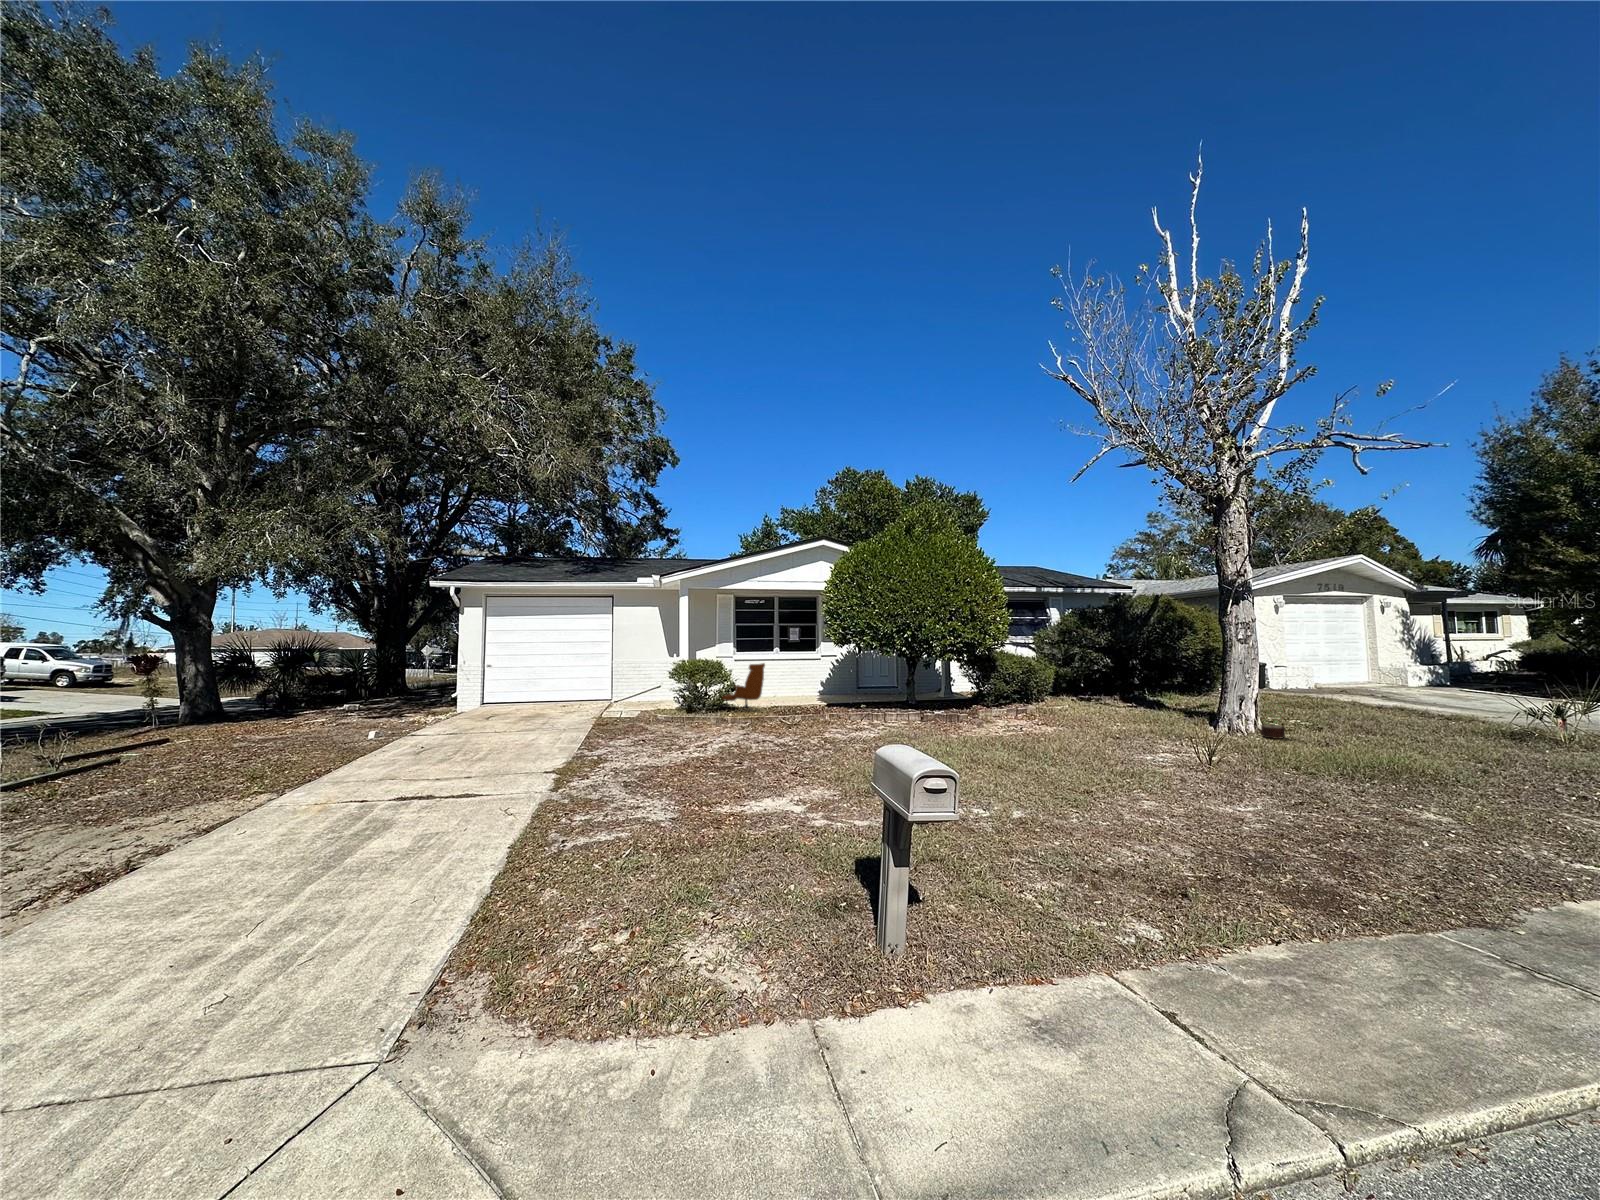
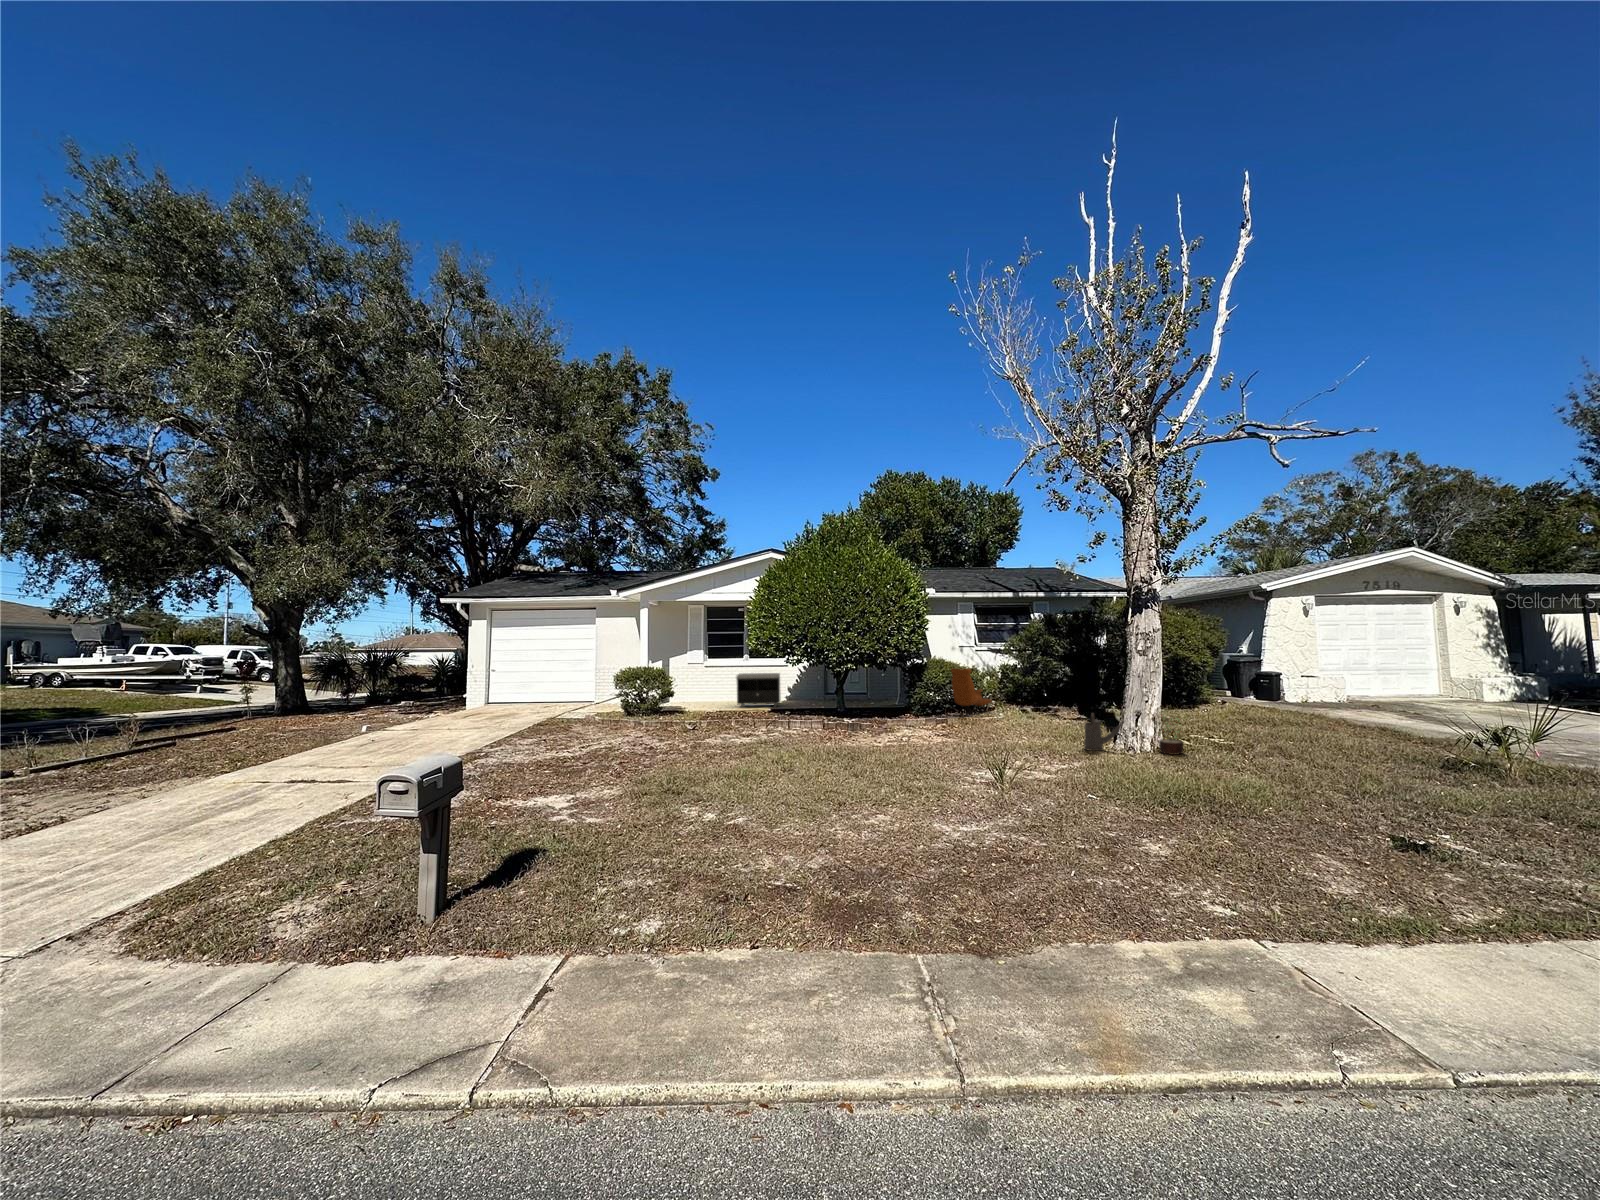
lounge chair: present [722,663,765,709] -> present [951,668,992,715]
storage bench: none [774,665,819,701] -> present [736,673,781,707]
watering can: none [1185,701,1230,737] -> present [1084,713,1125,751]

